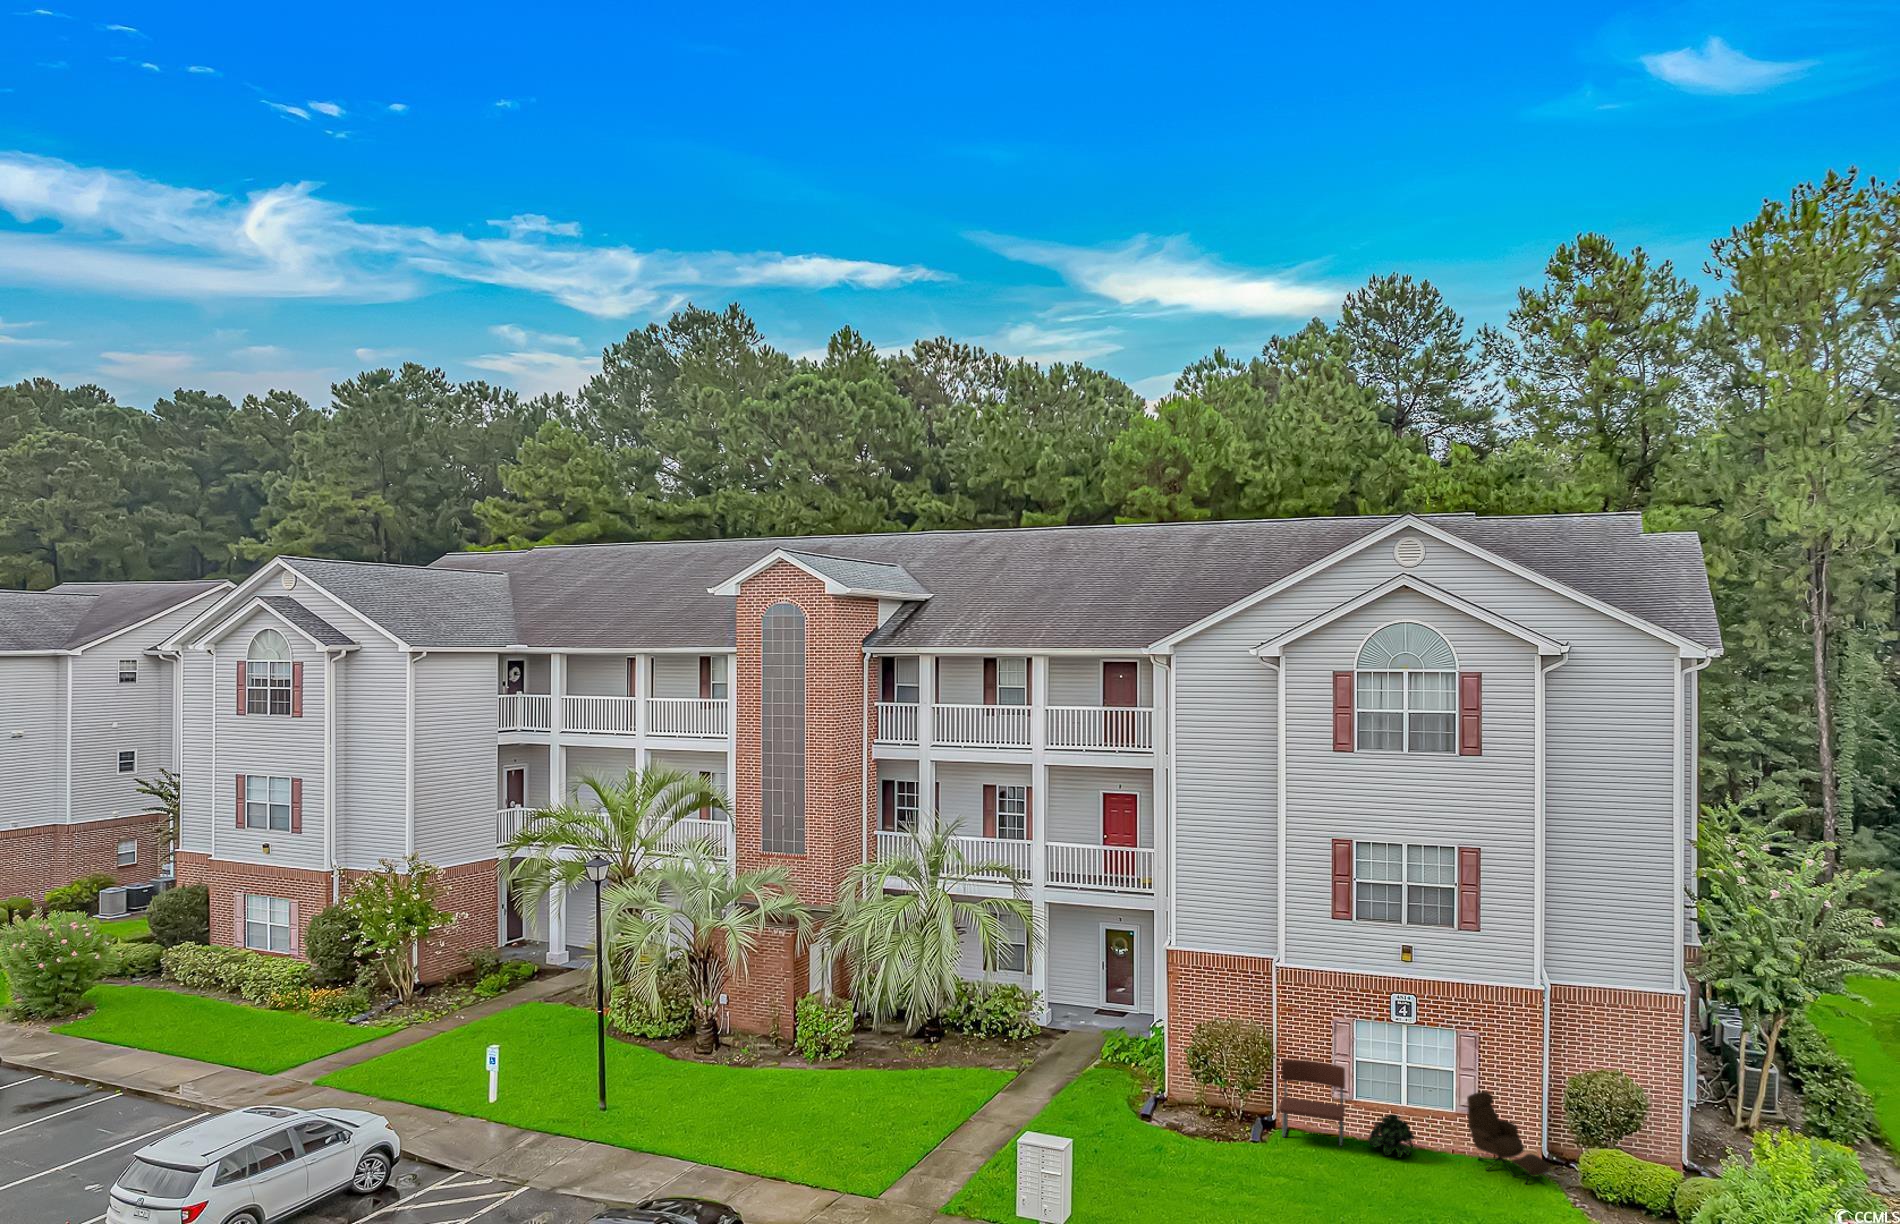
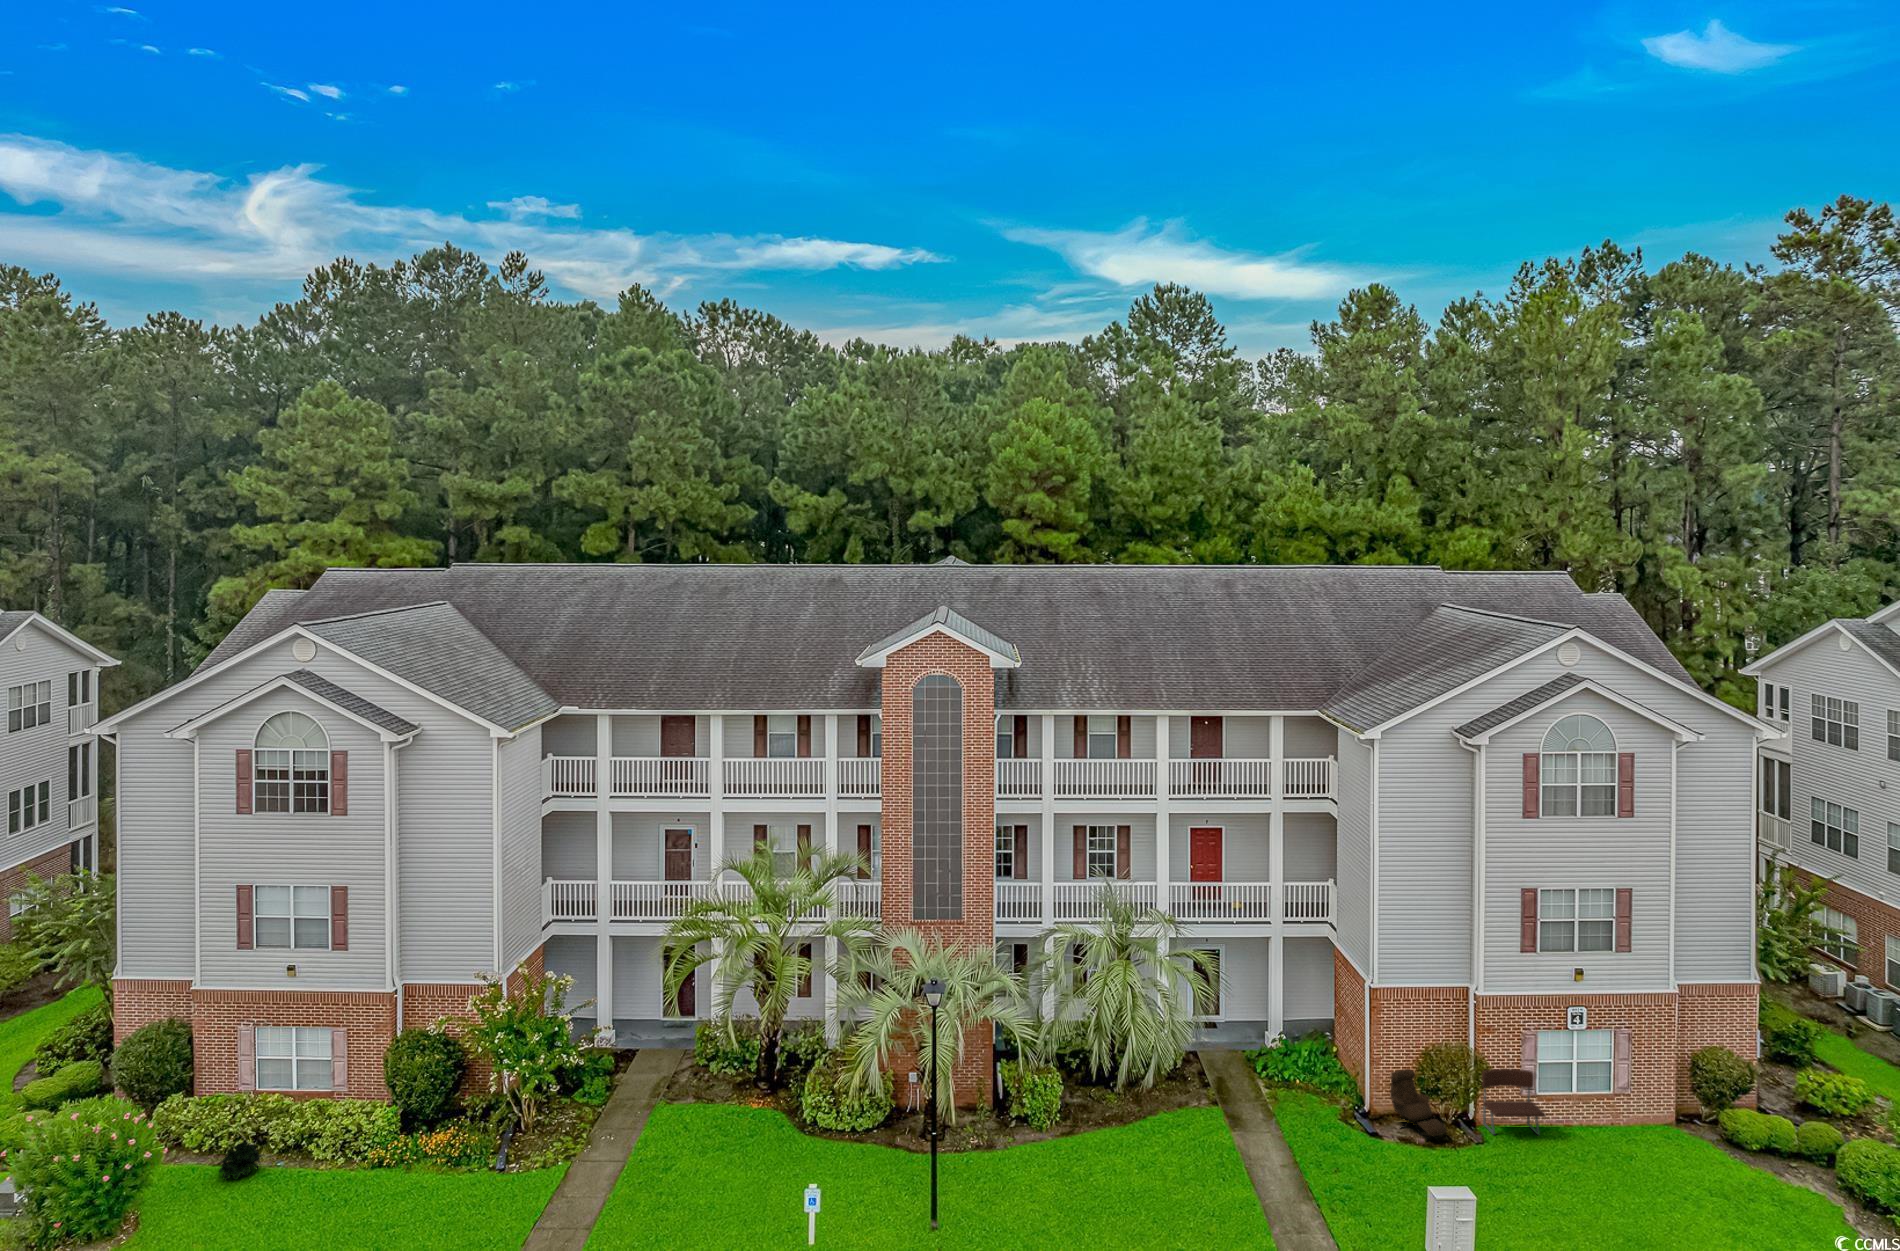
lounge chair: present [1467,1092,1550,1183] -> present [1390,1069,1447,1138]
potted plant: present [1368,1114,1415,1158] -> present [219,1142,261,1180]

